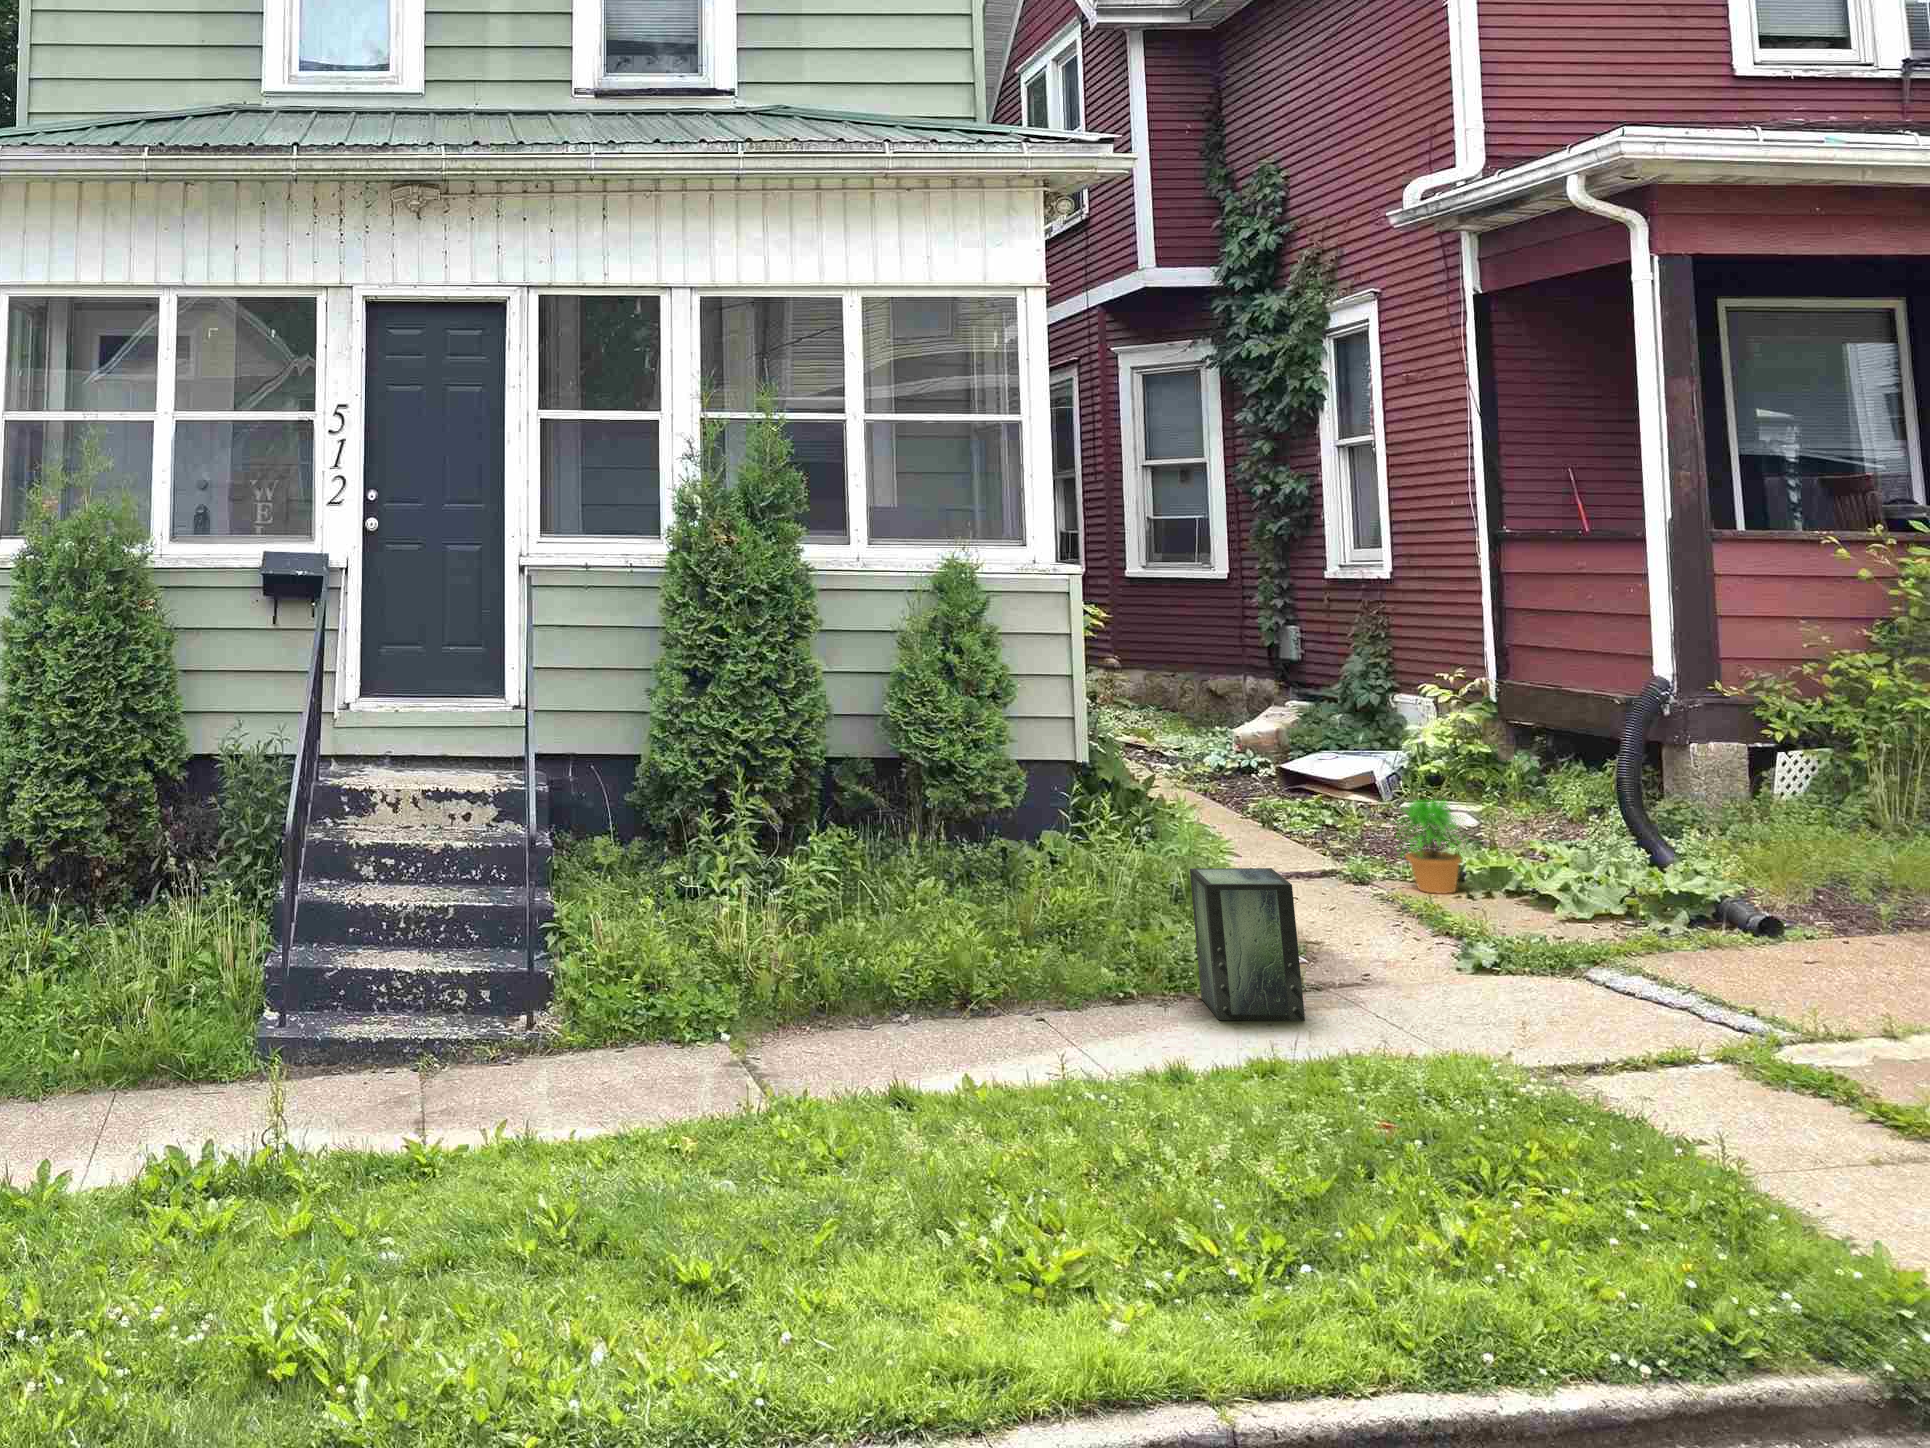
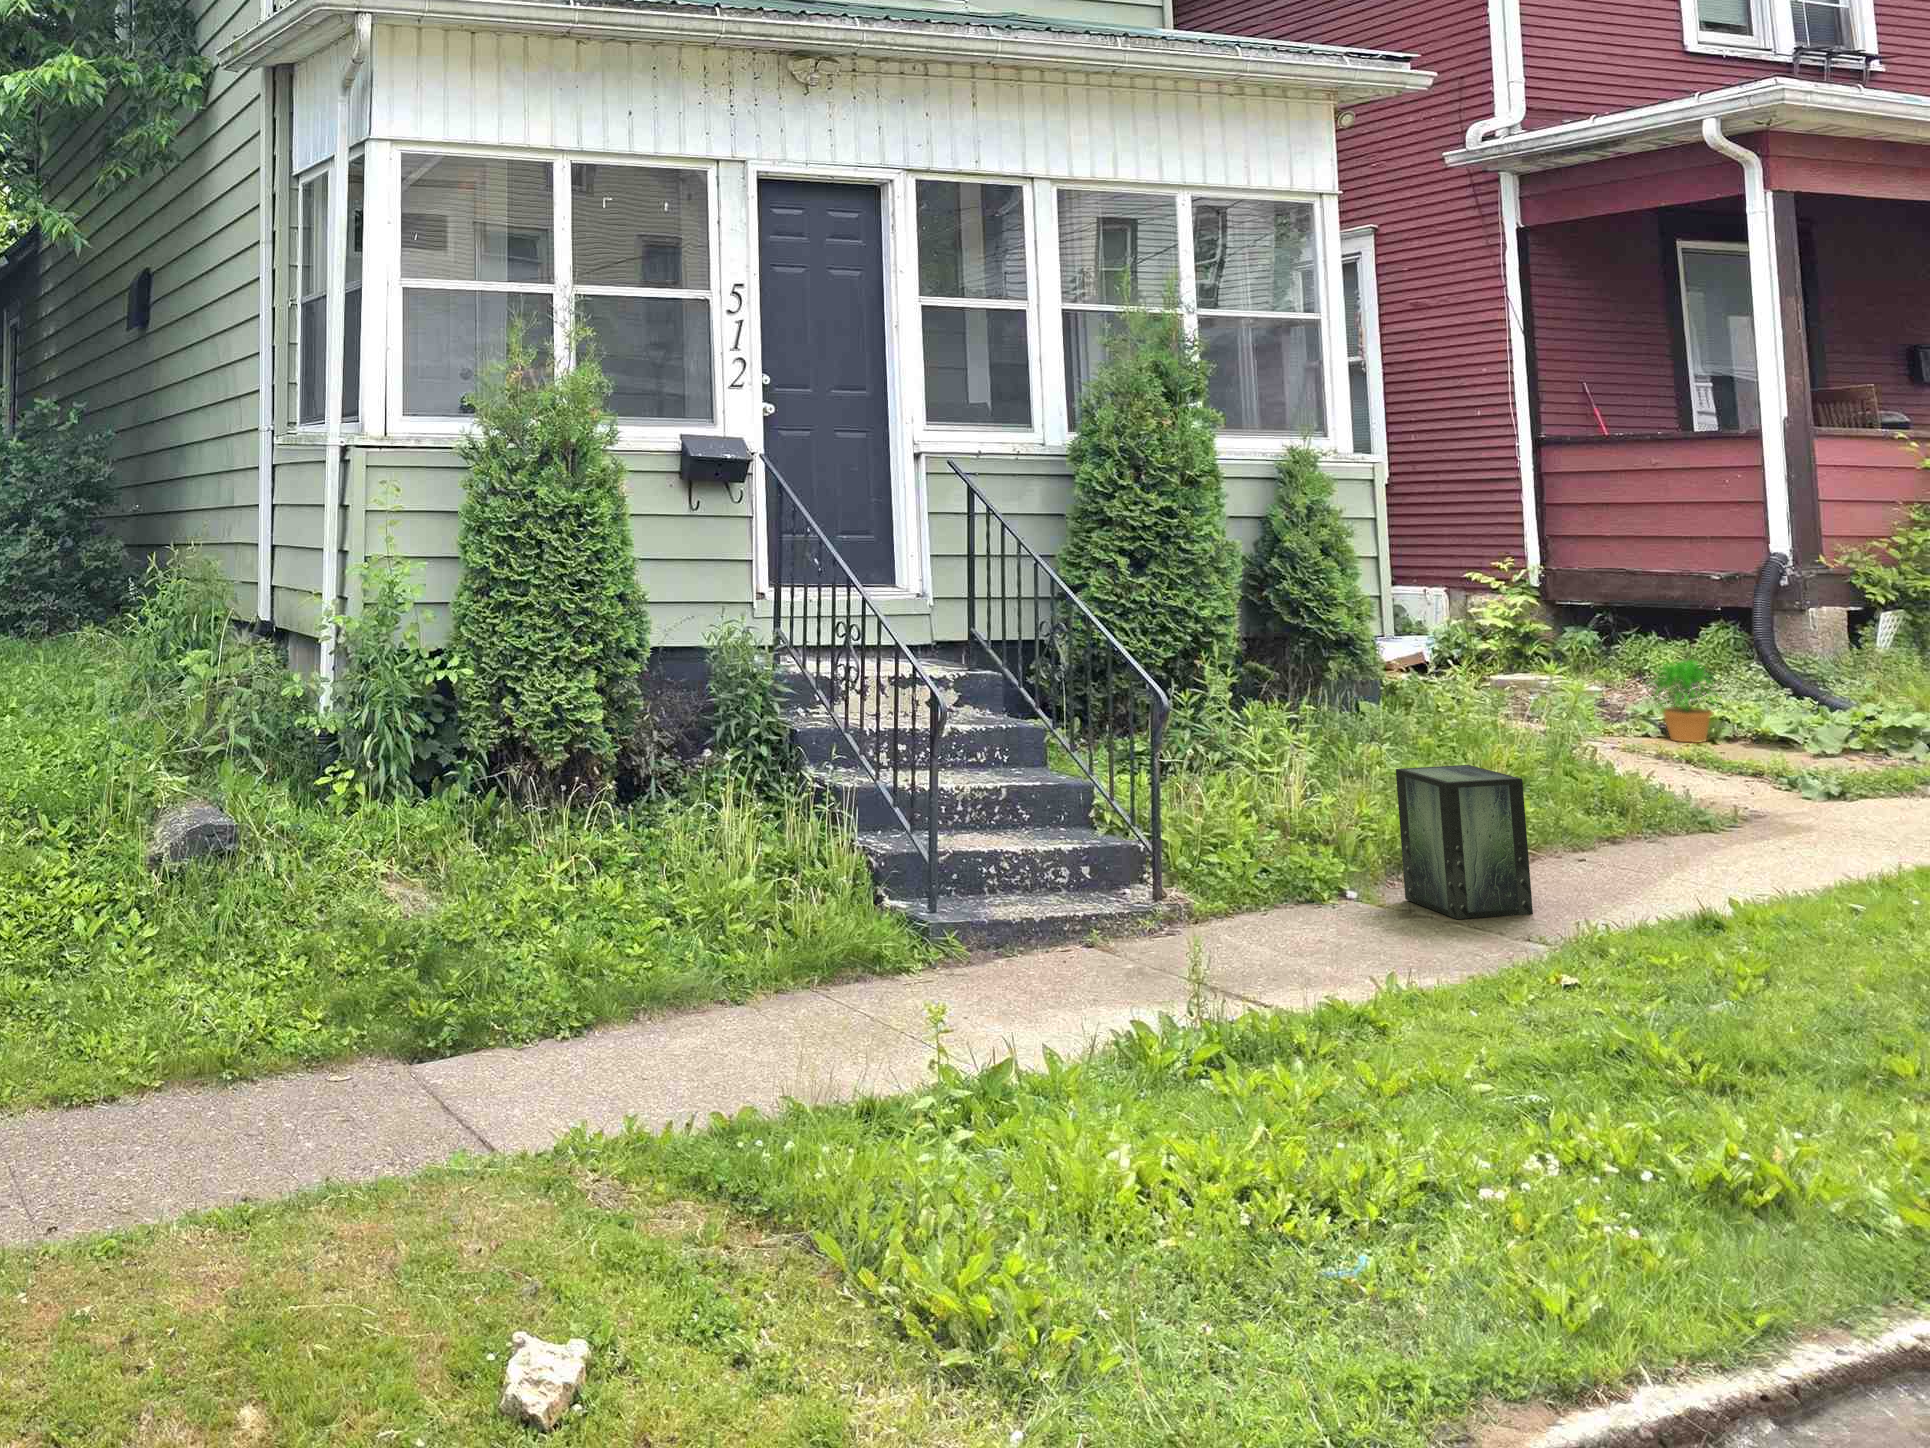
storage box: present [1190,868,1305,1021] -> present [1396,765,1533,919]

